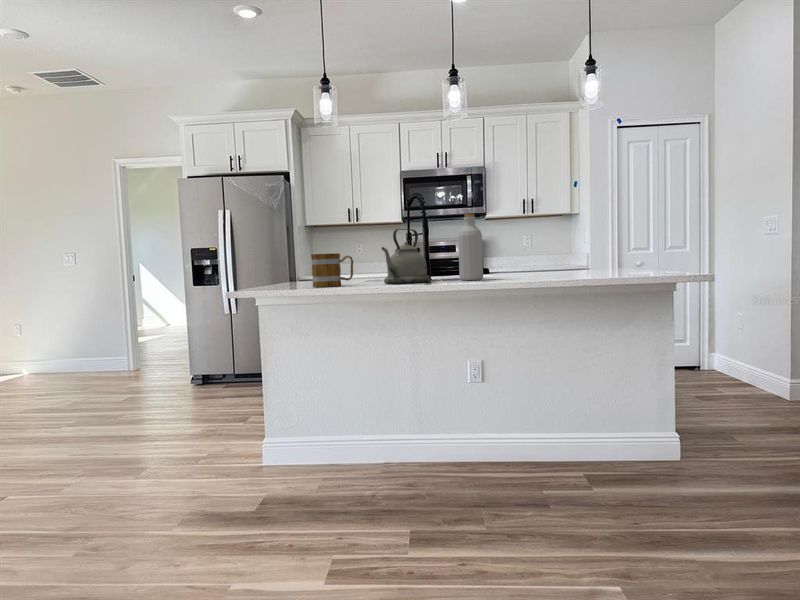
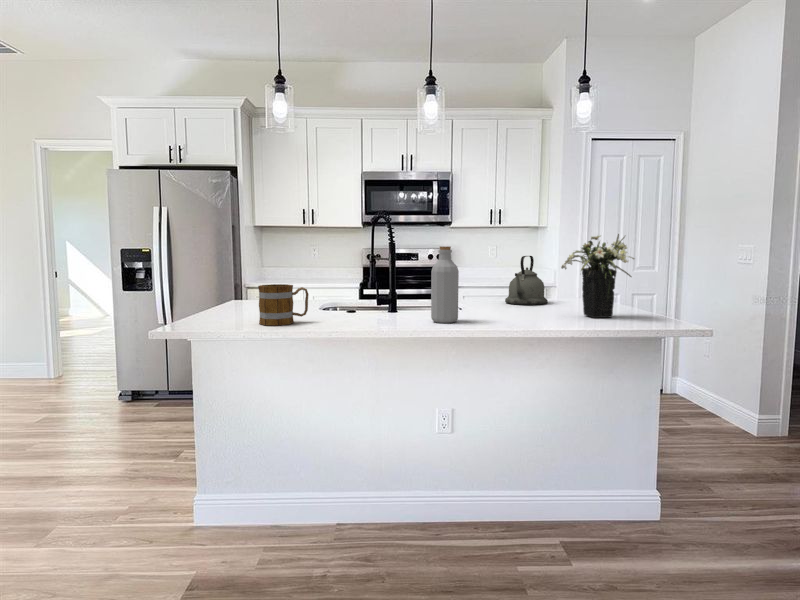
flower arrangement: none [575,197,641,274] -> present [561,234,634,318]
kettle: present [382,229,431,284] -> present [505,256,548,305]

